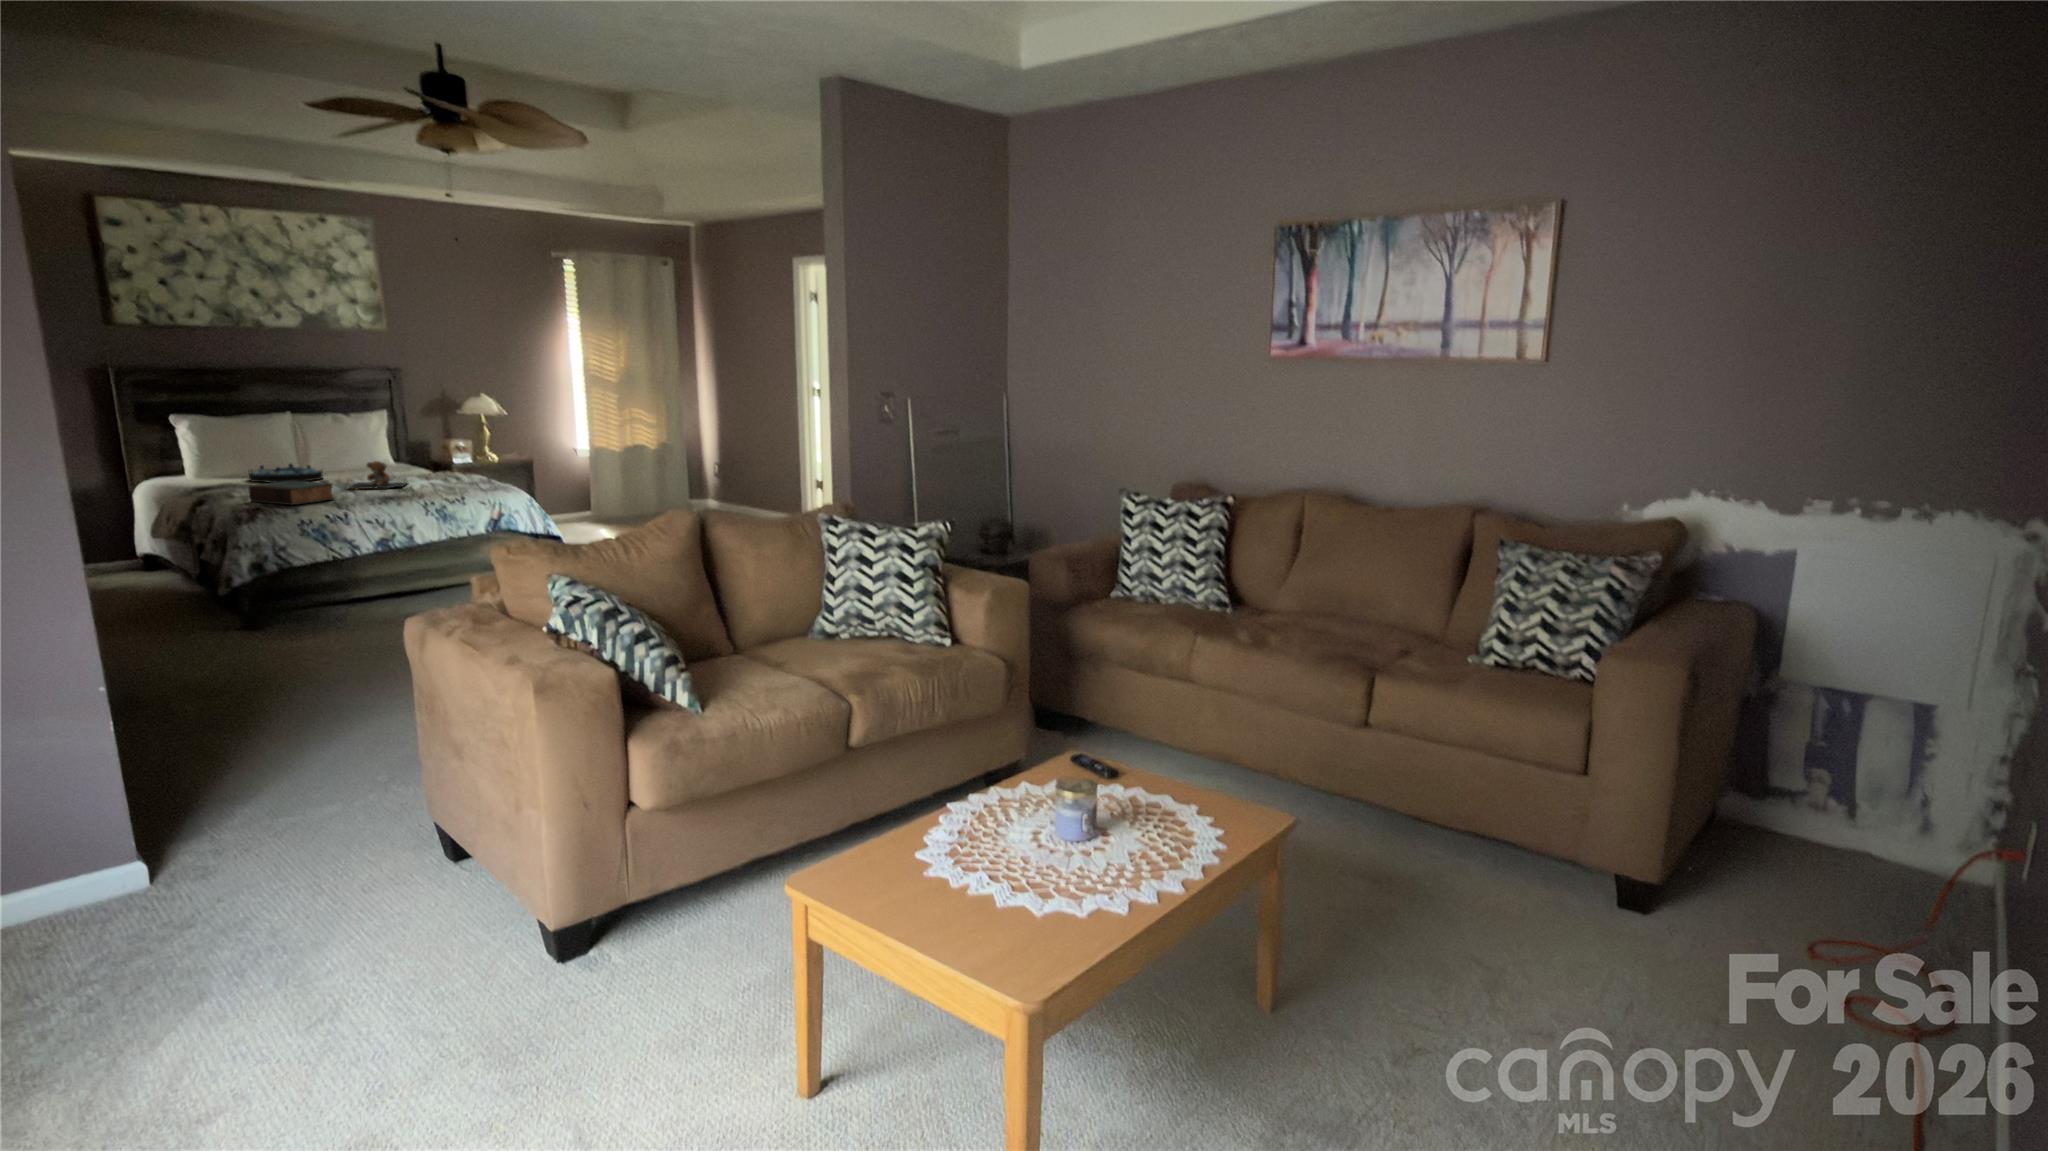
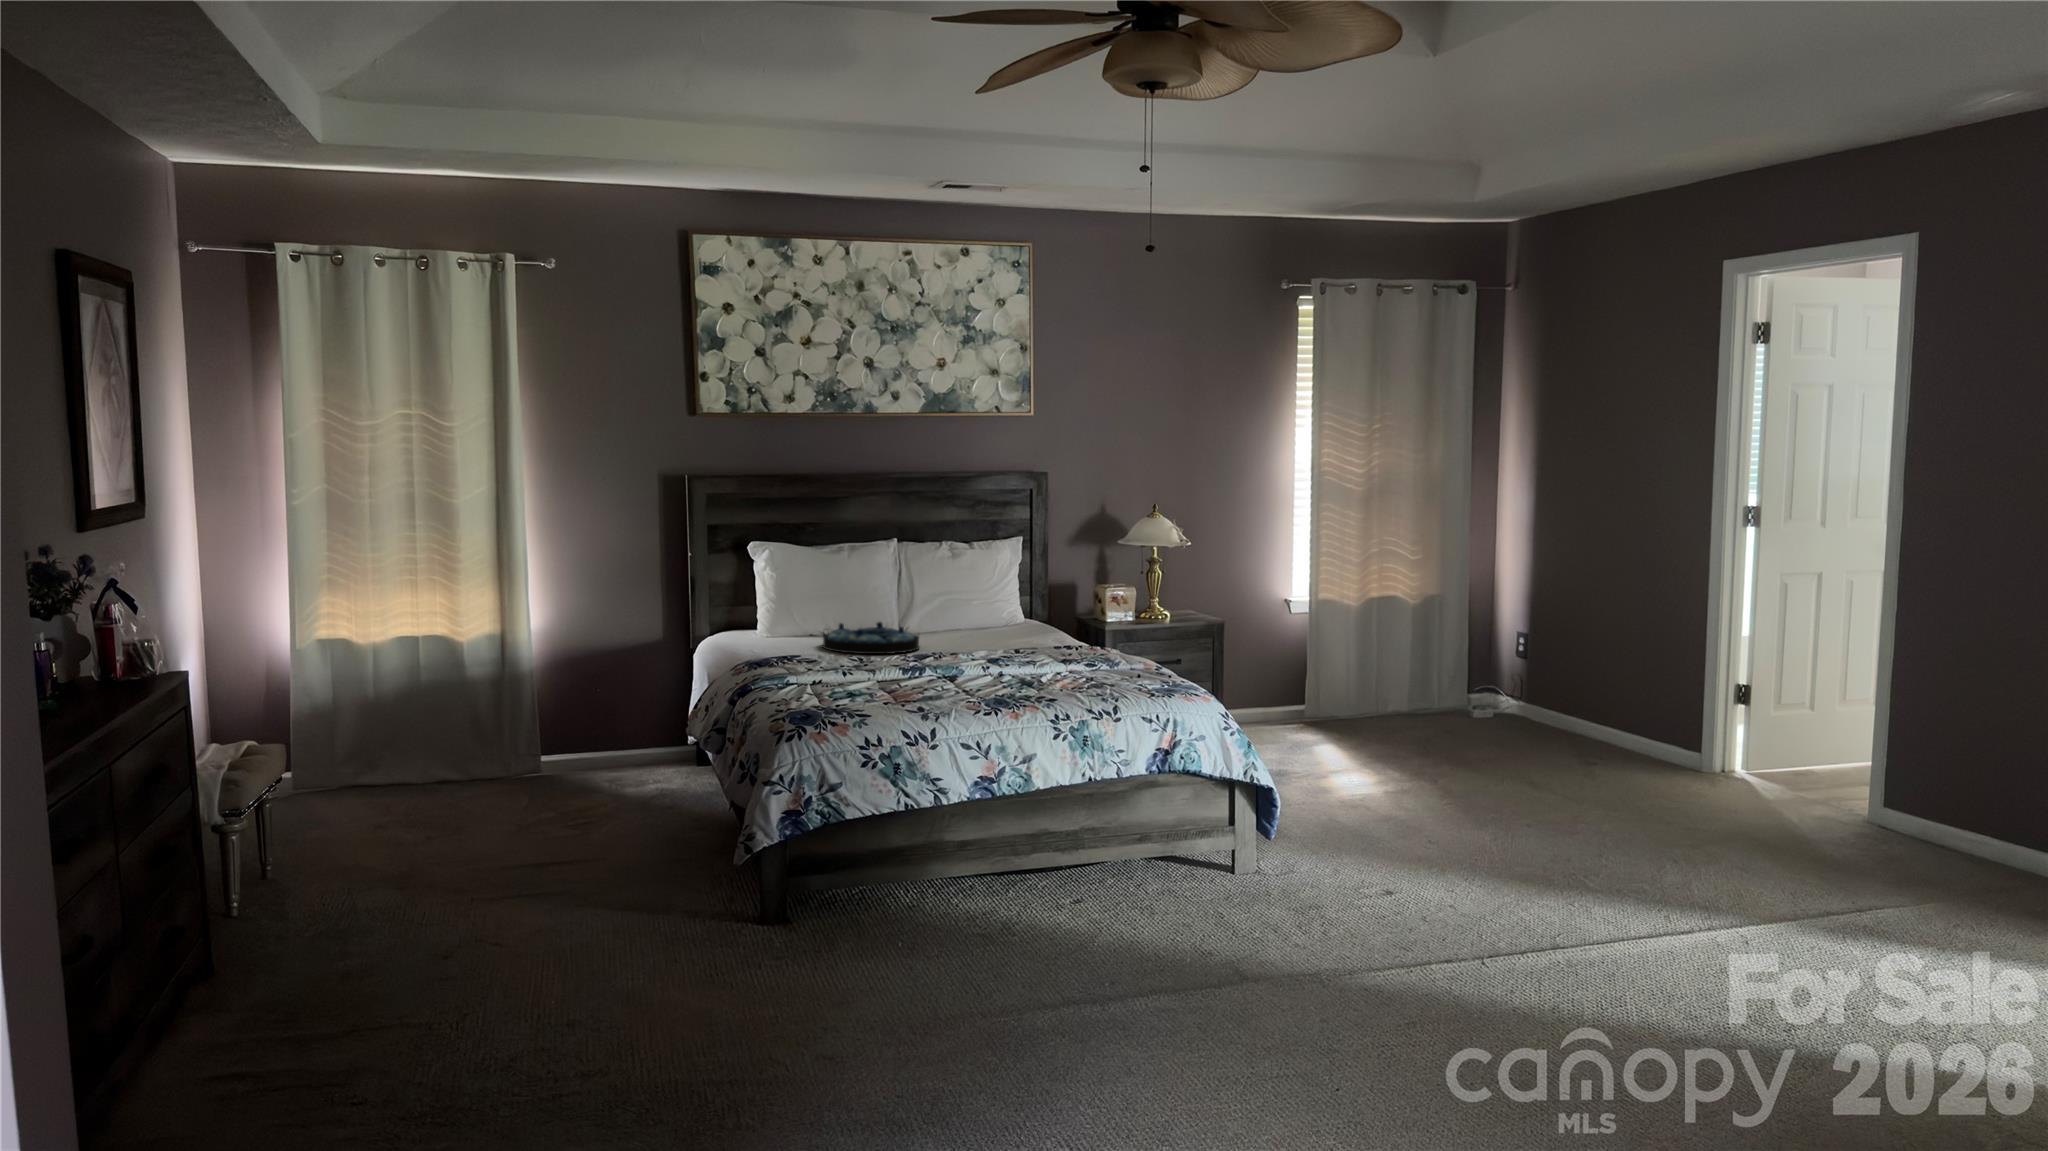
teddy bear: present [349,461,408,489] -> none [944,630,1037,679]
book: present [249,480,334,505] -> none [803,661,921,711]

